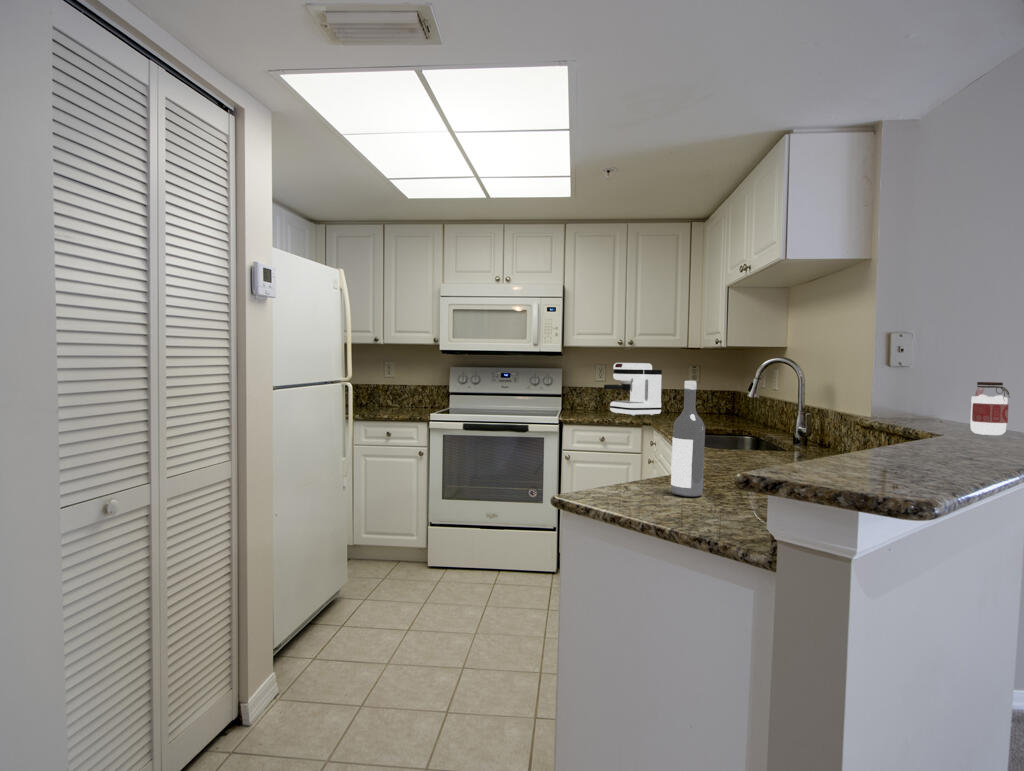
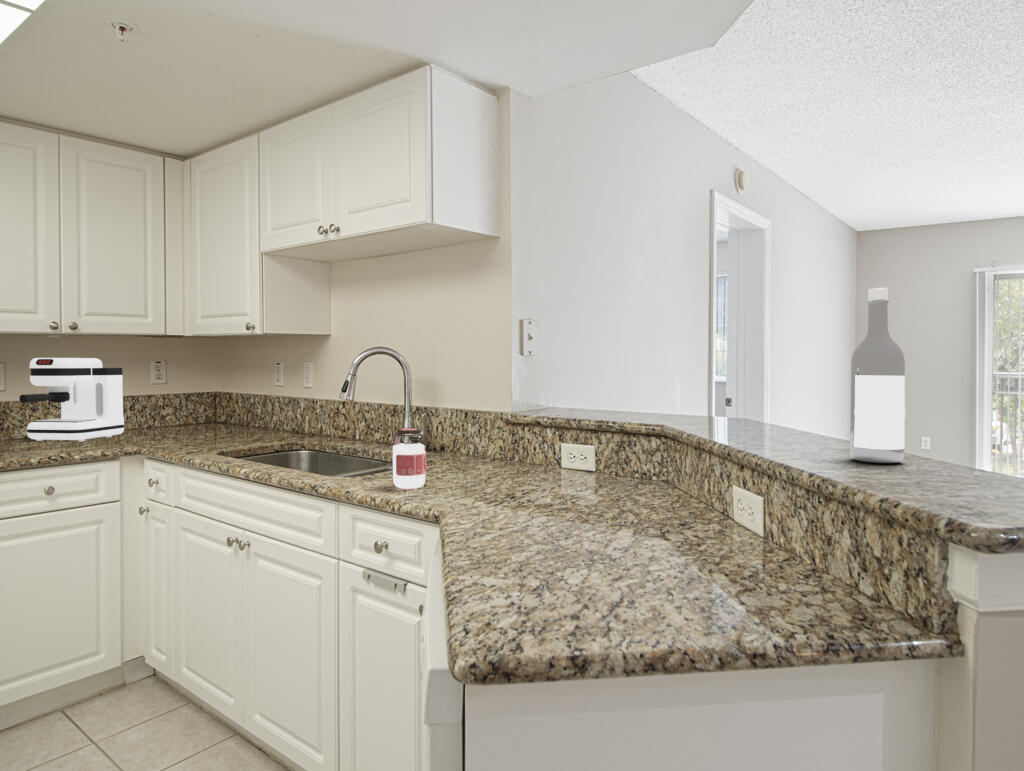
wine bottle: present [671,381,705,497] -> present [850,288,905,463]
jar: present [971,382,1010,435] -> present [393,428,427,489]

